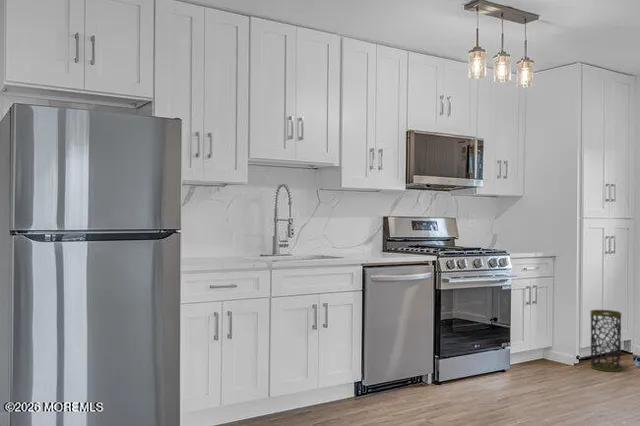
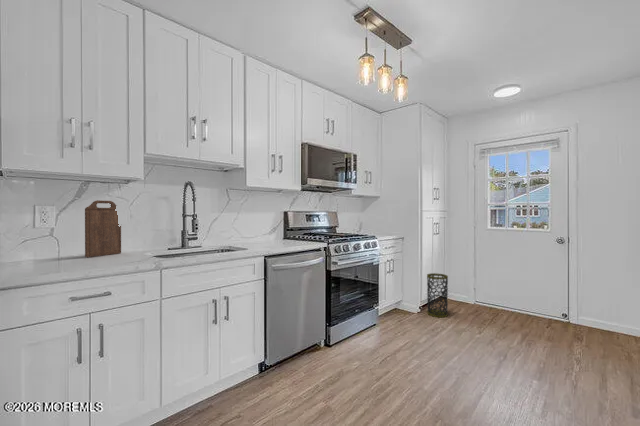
cutting board: none [195,204,222,258] -> present [85,200,121,257]

